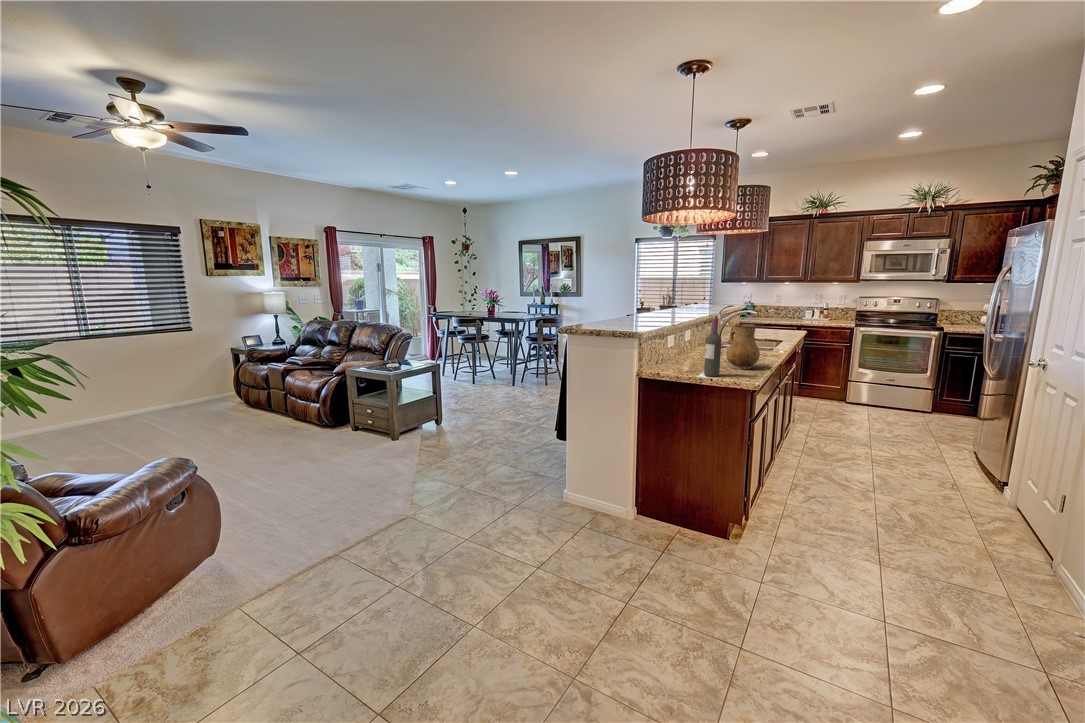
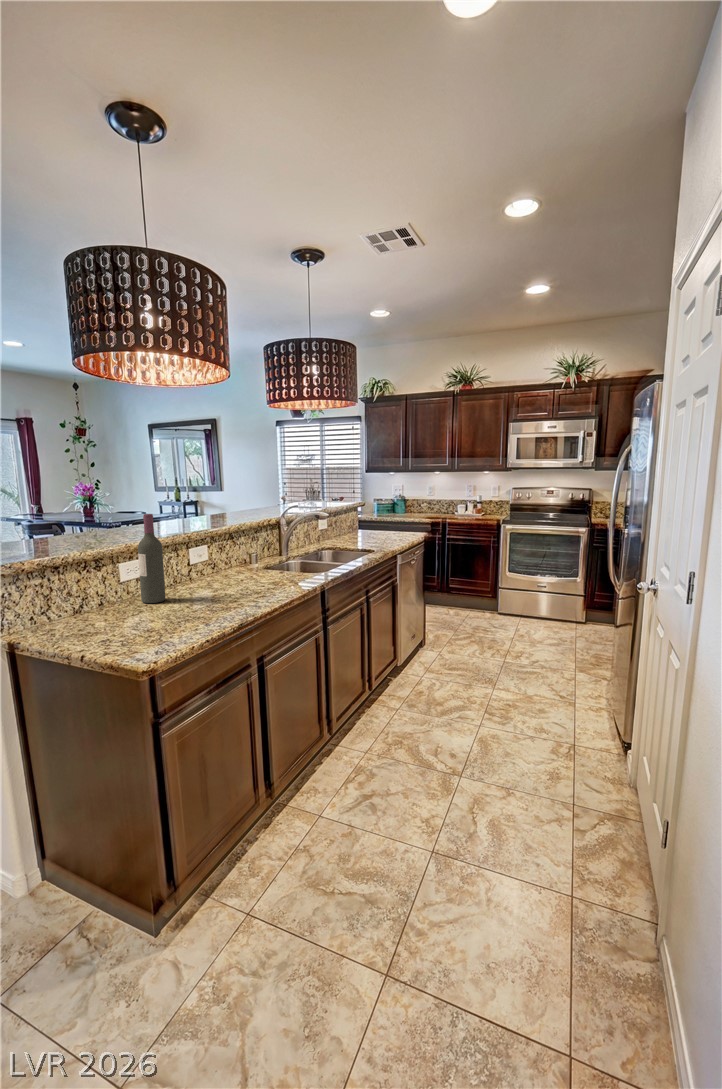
ceramic pitcher: present [726,324,760,369] -> none [212,521,258,588]

